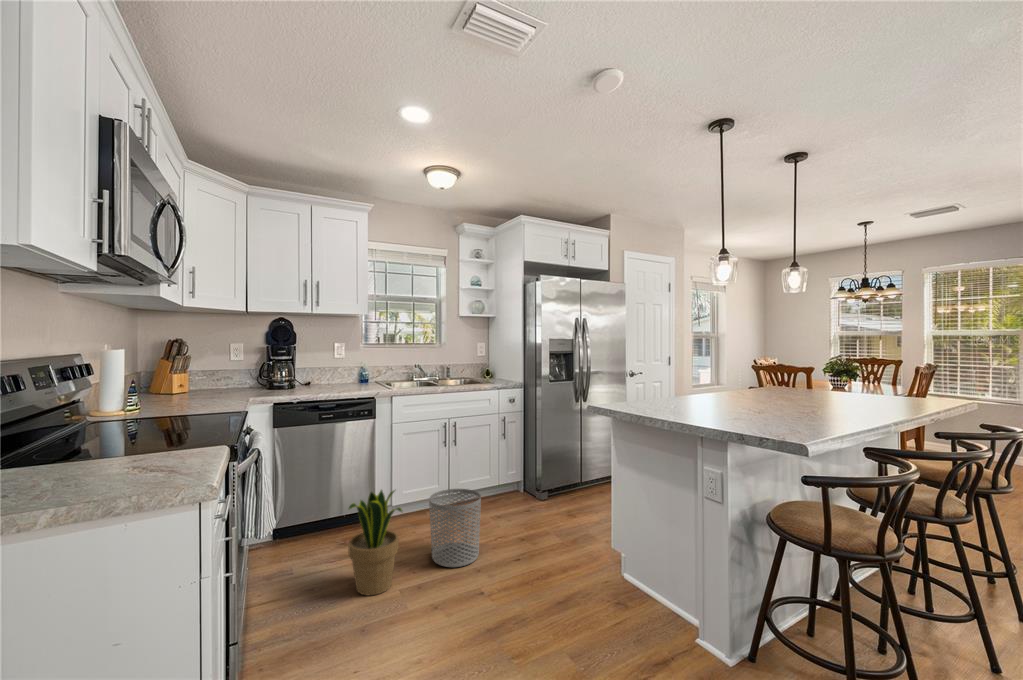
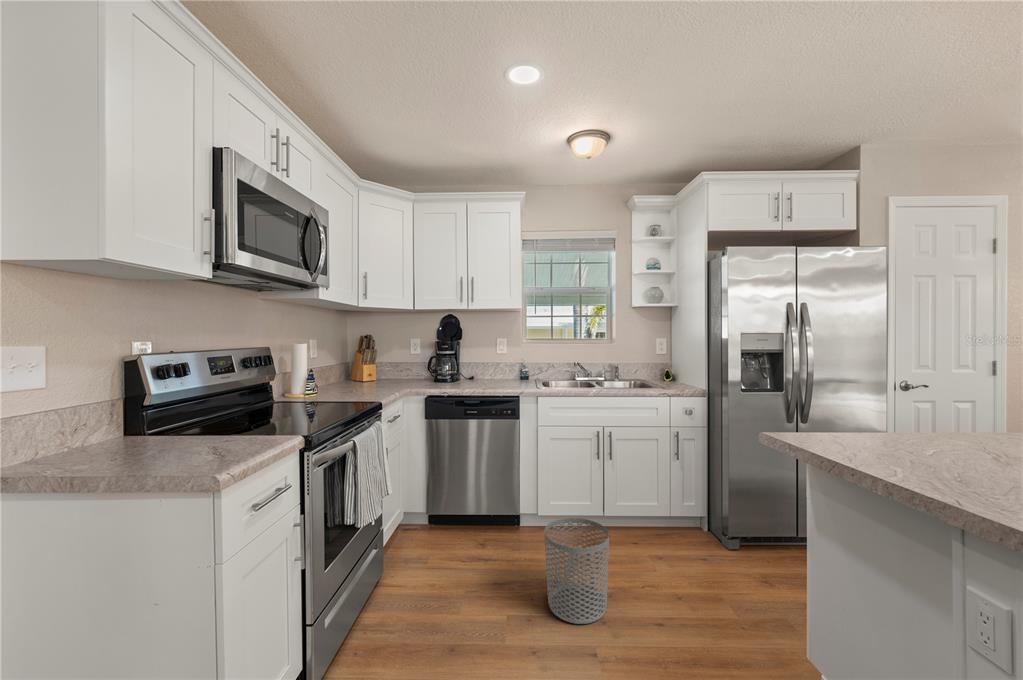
potted plant: present [348,490,402,595] -> none [436,507,502,630]

